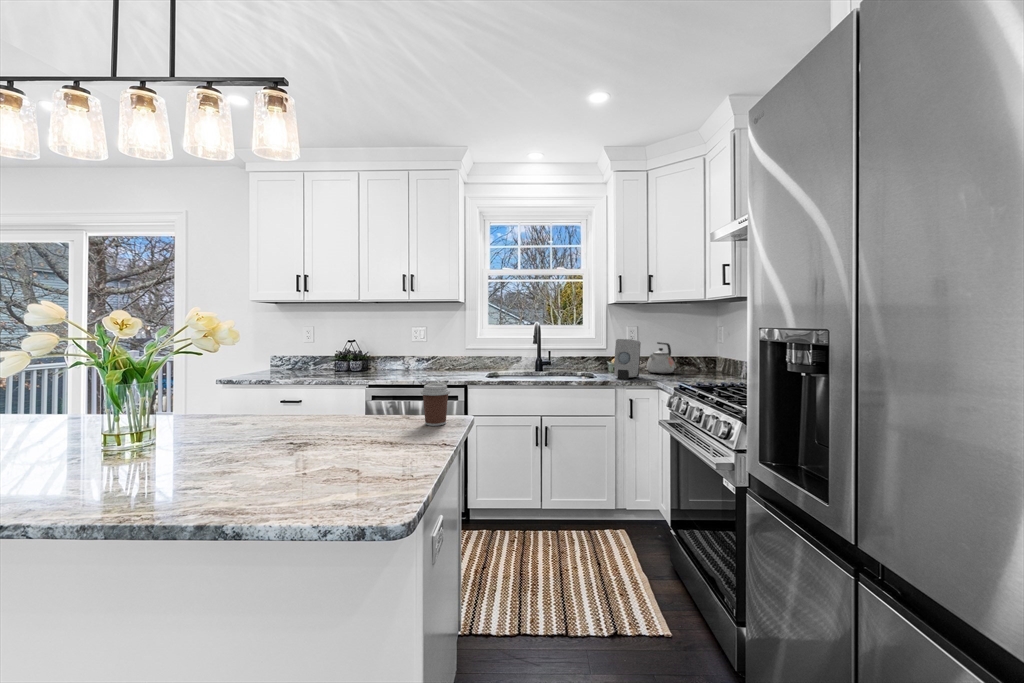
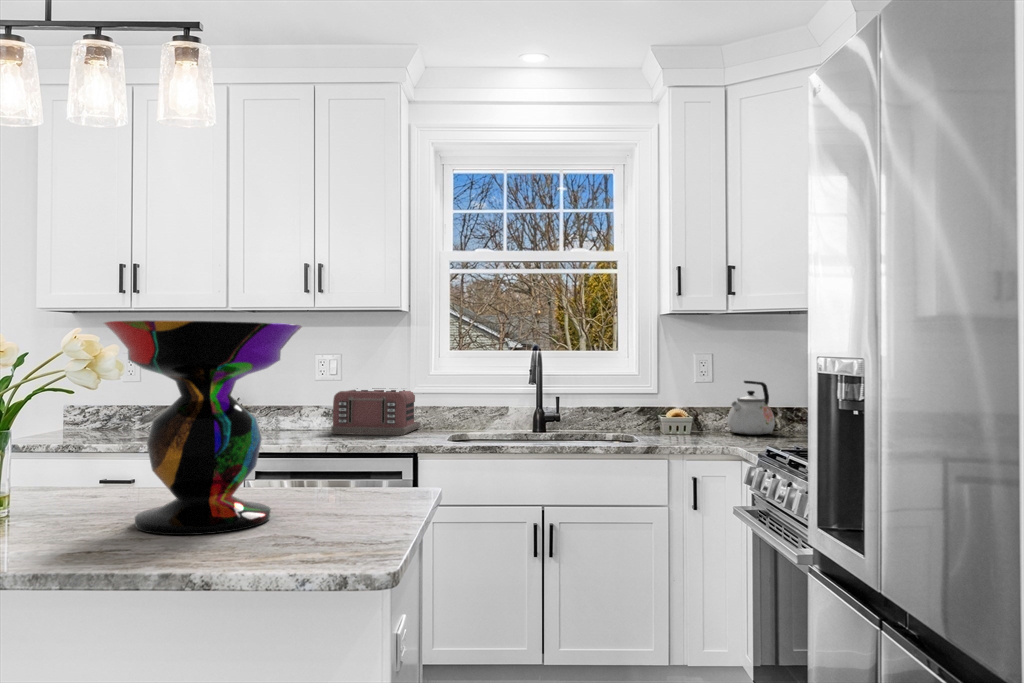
decorative bowl: none [245,305,386,454] -> present [104,320,302,535]
soap dispenser: present [614,339,641,379] -> none [668,375,713,443]
toaster: none [420,346,471,374] -> present [331,388,421,435]
coffee cup: present [421,384,450,426] -> none [349,440,395,504]

